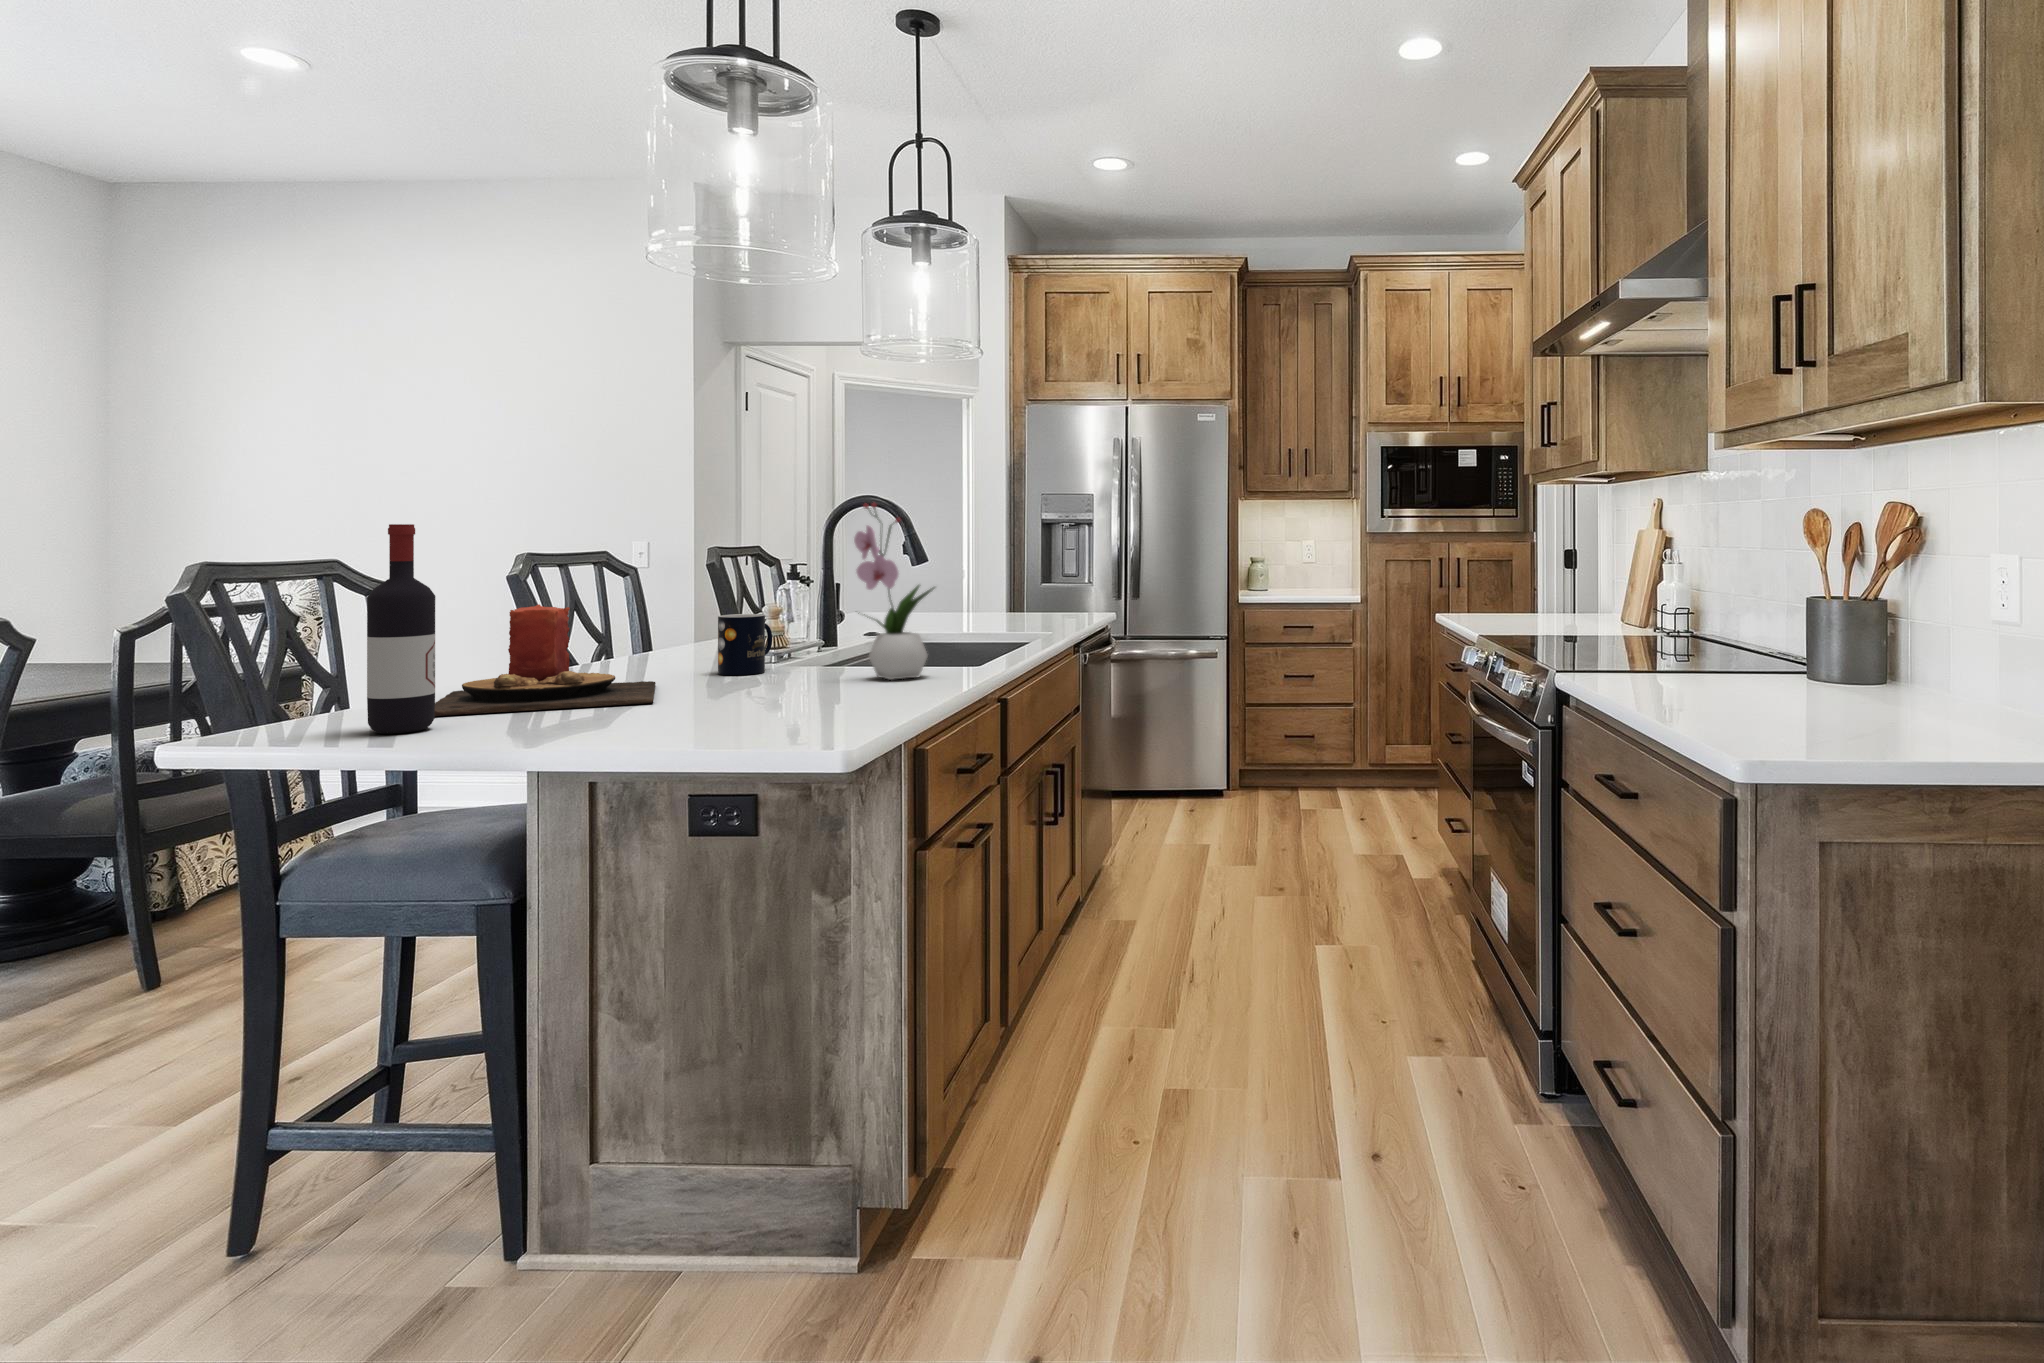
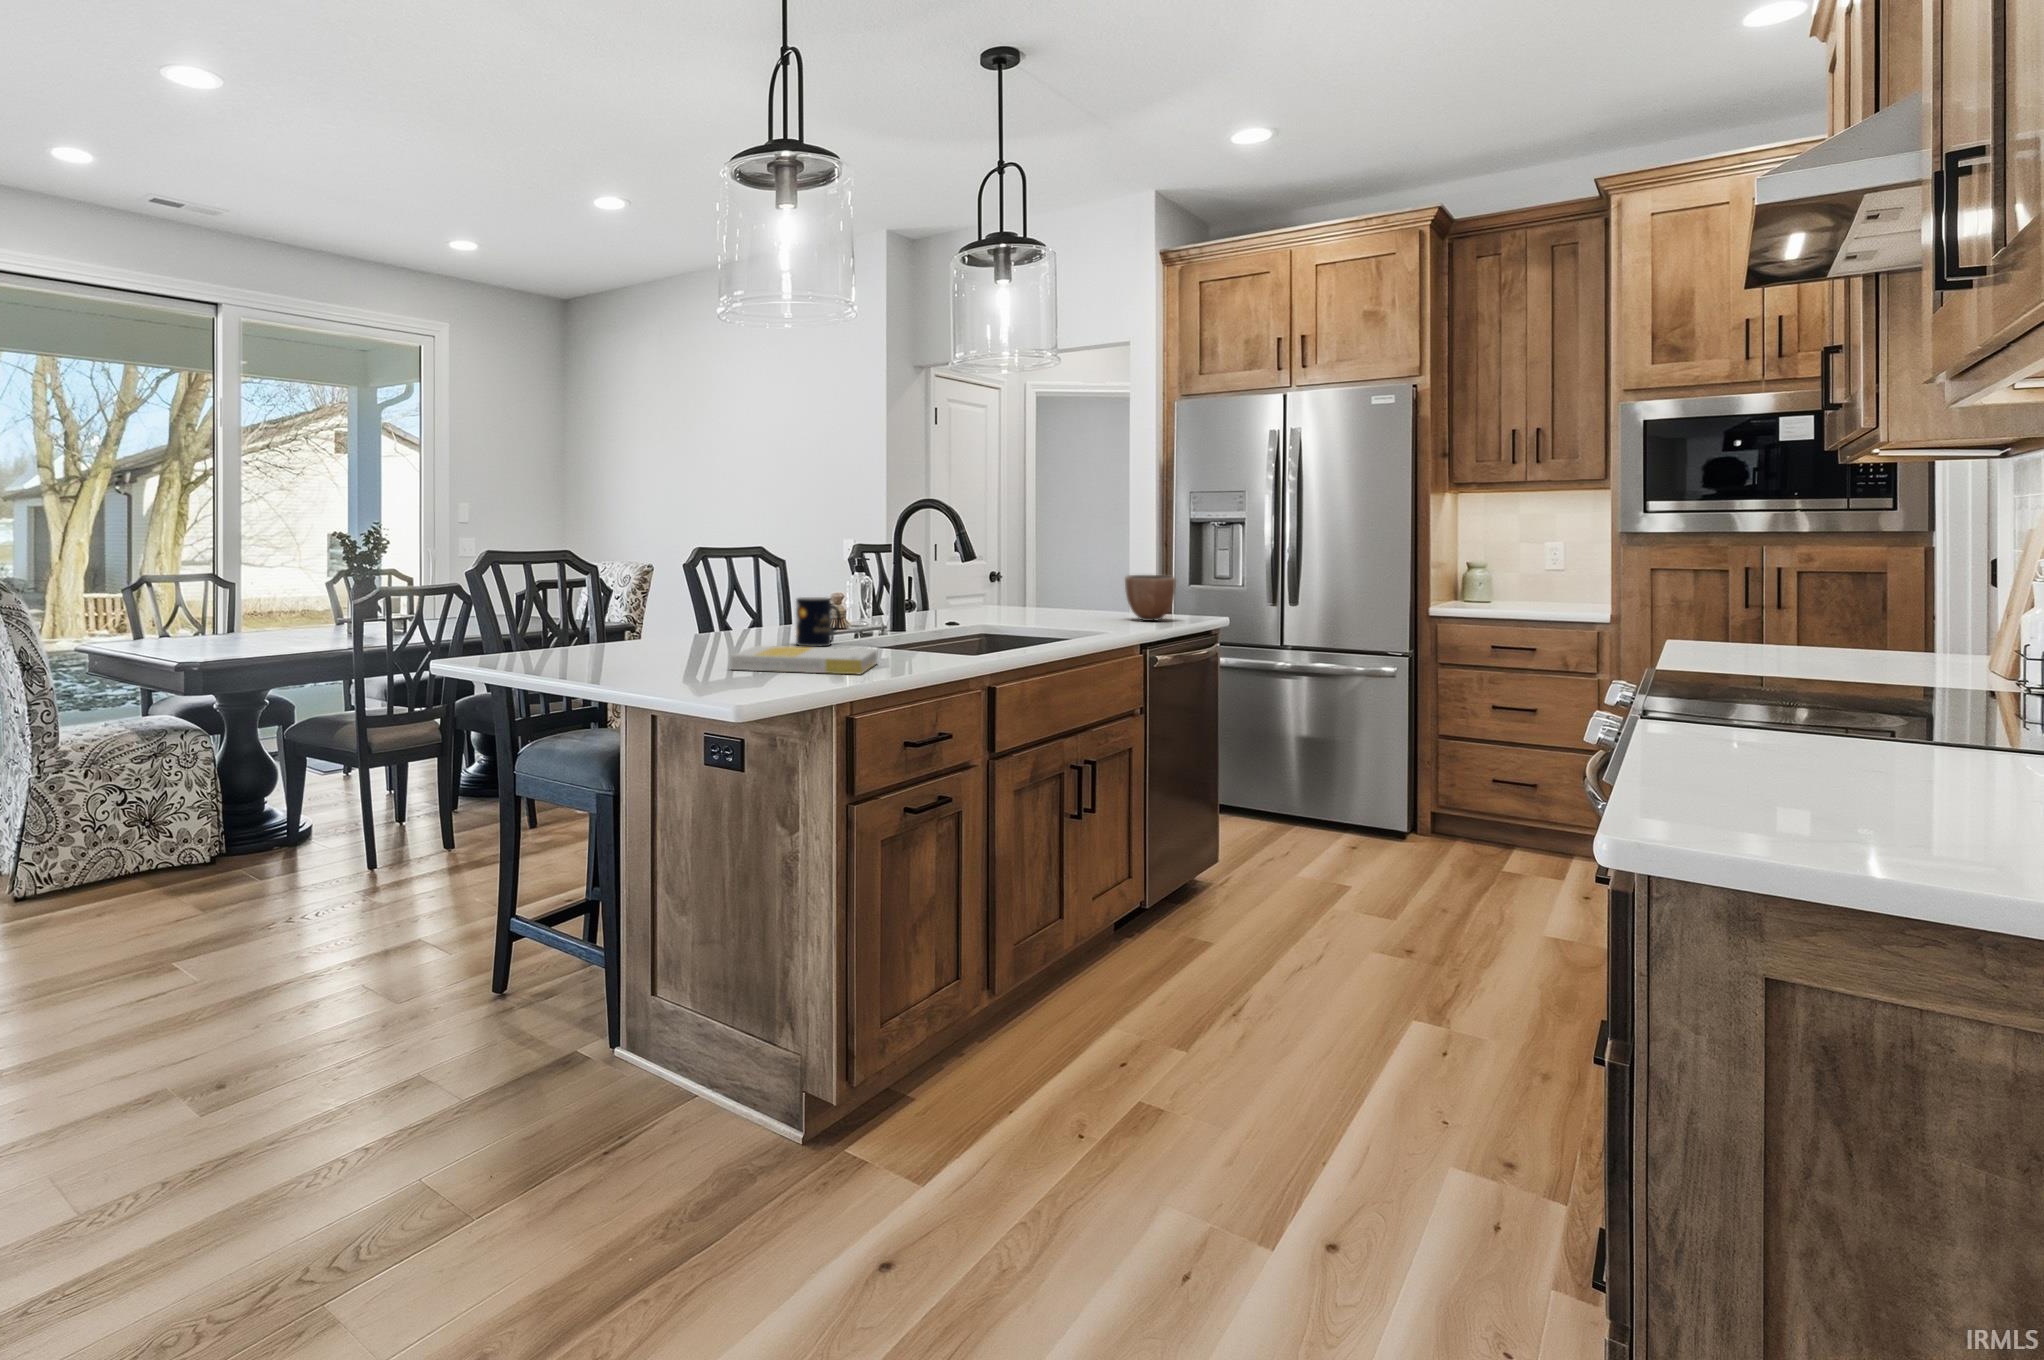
flower arrangement: present [854,503,934,680] -> none [881,504,946,659]
wine bottle: present [367,524,435,734] -> none [532,524,570,666]
decorative bowl: none [1019,577,1069,624] -> present [1125,575,1176,621]
candle: present [435,604,656,716] -> none [575,583,741,661]
book: none [702,671,880,711] -> present [730,645,878,674]

